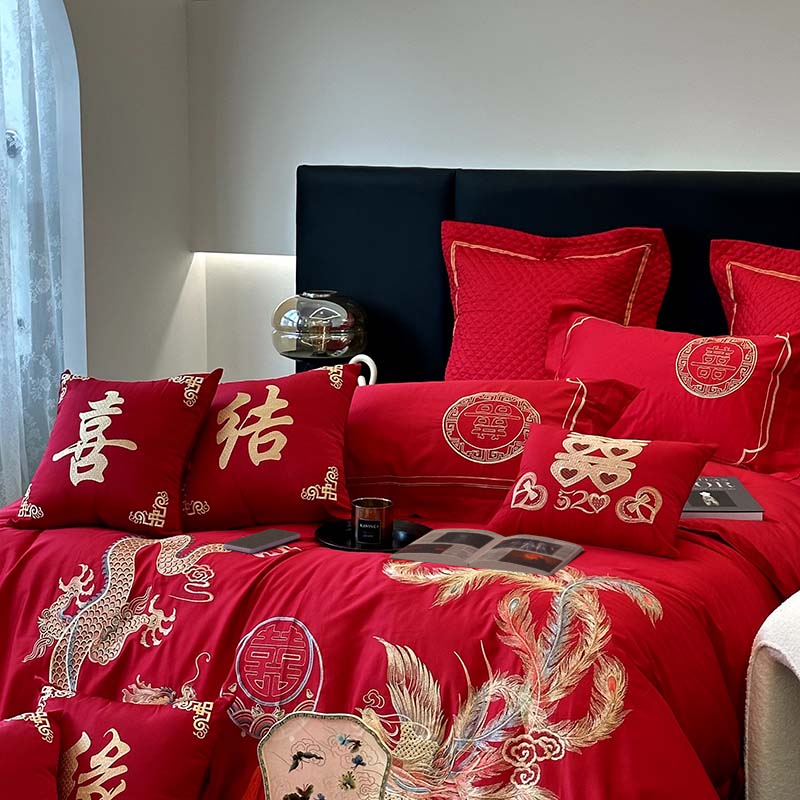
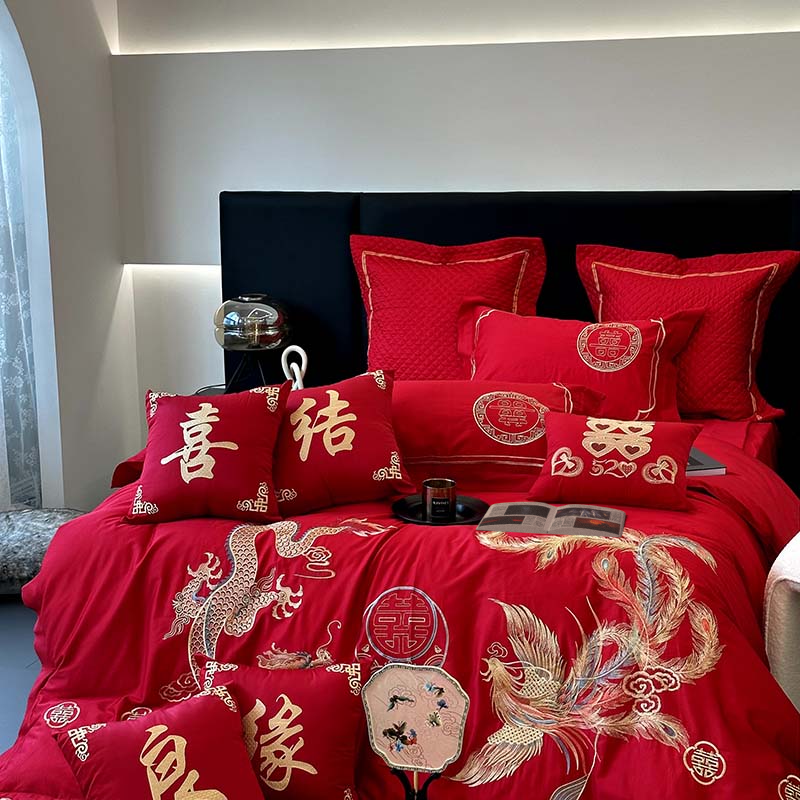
smartphone: present [224,529,300,553] -> none [329,510,385,533]

